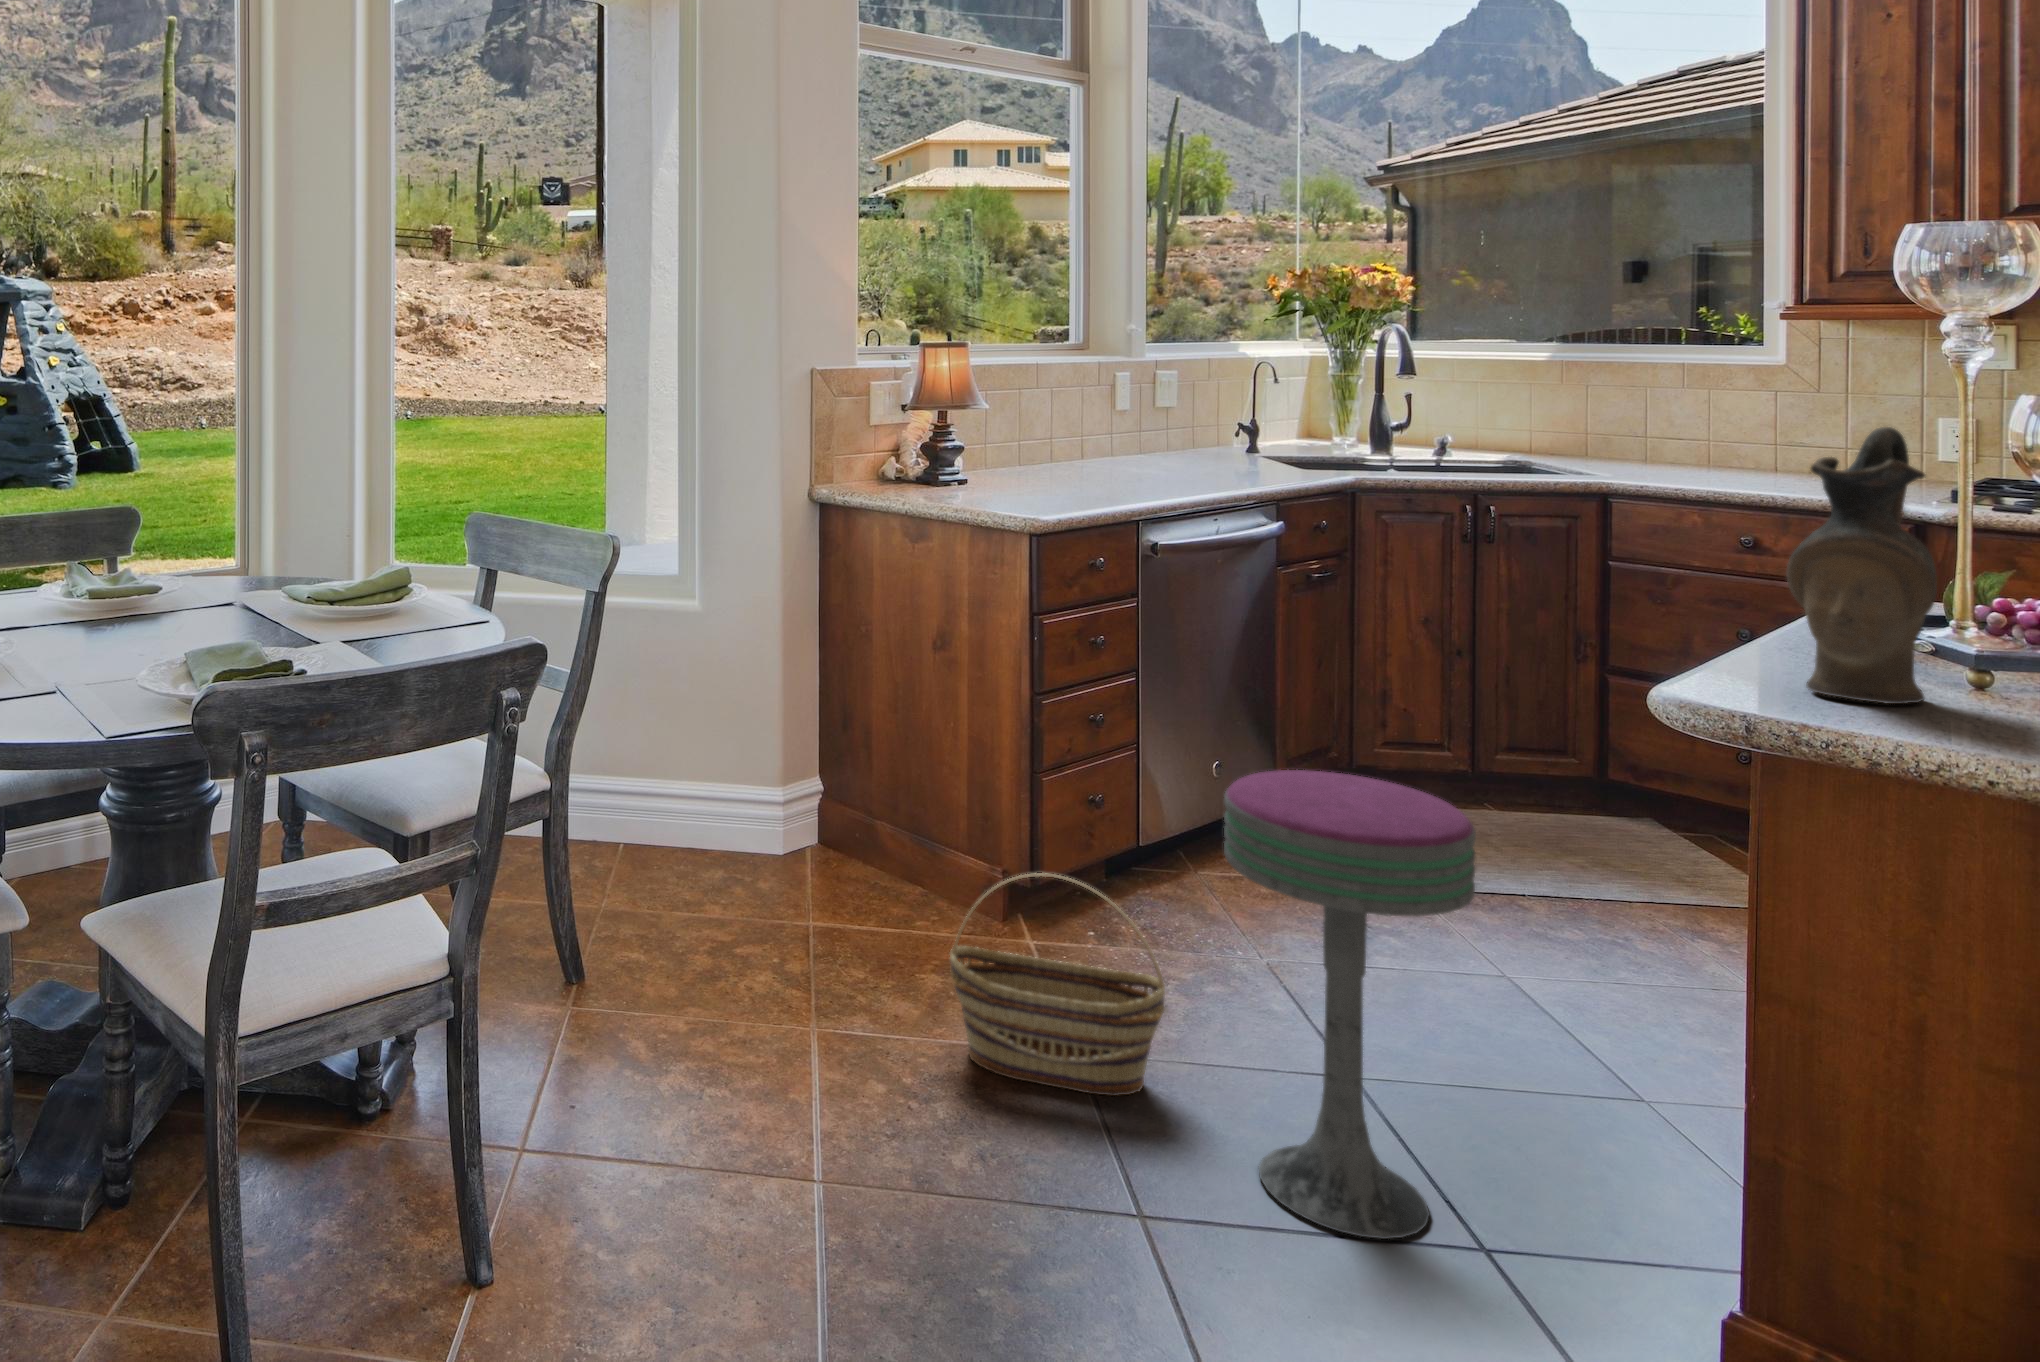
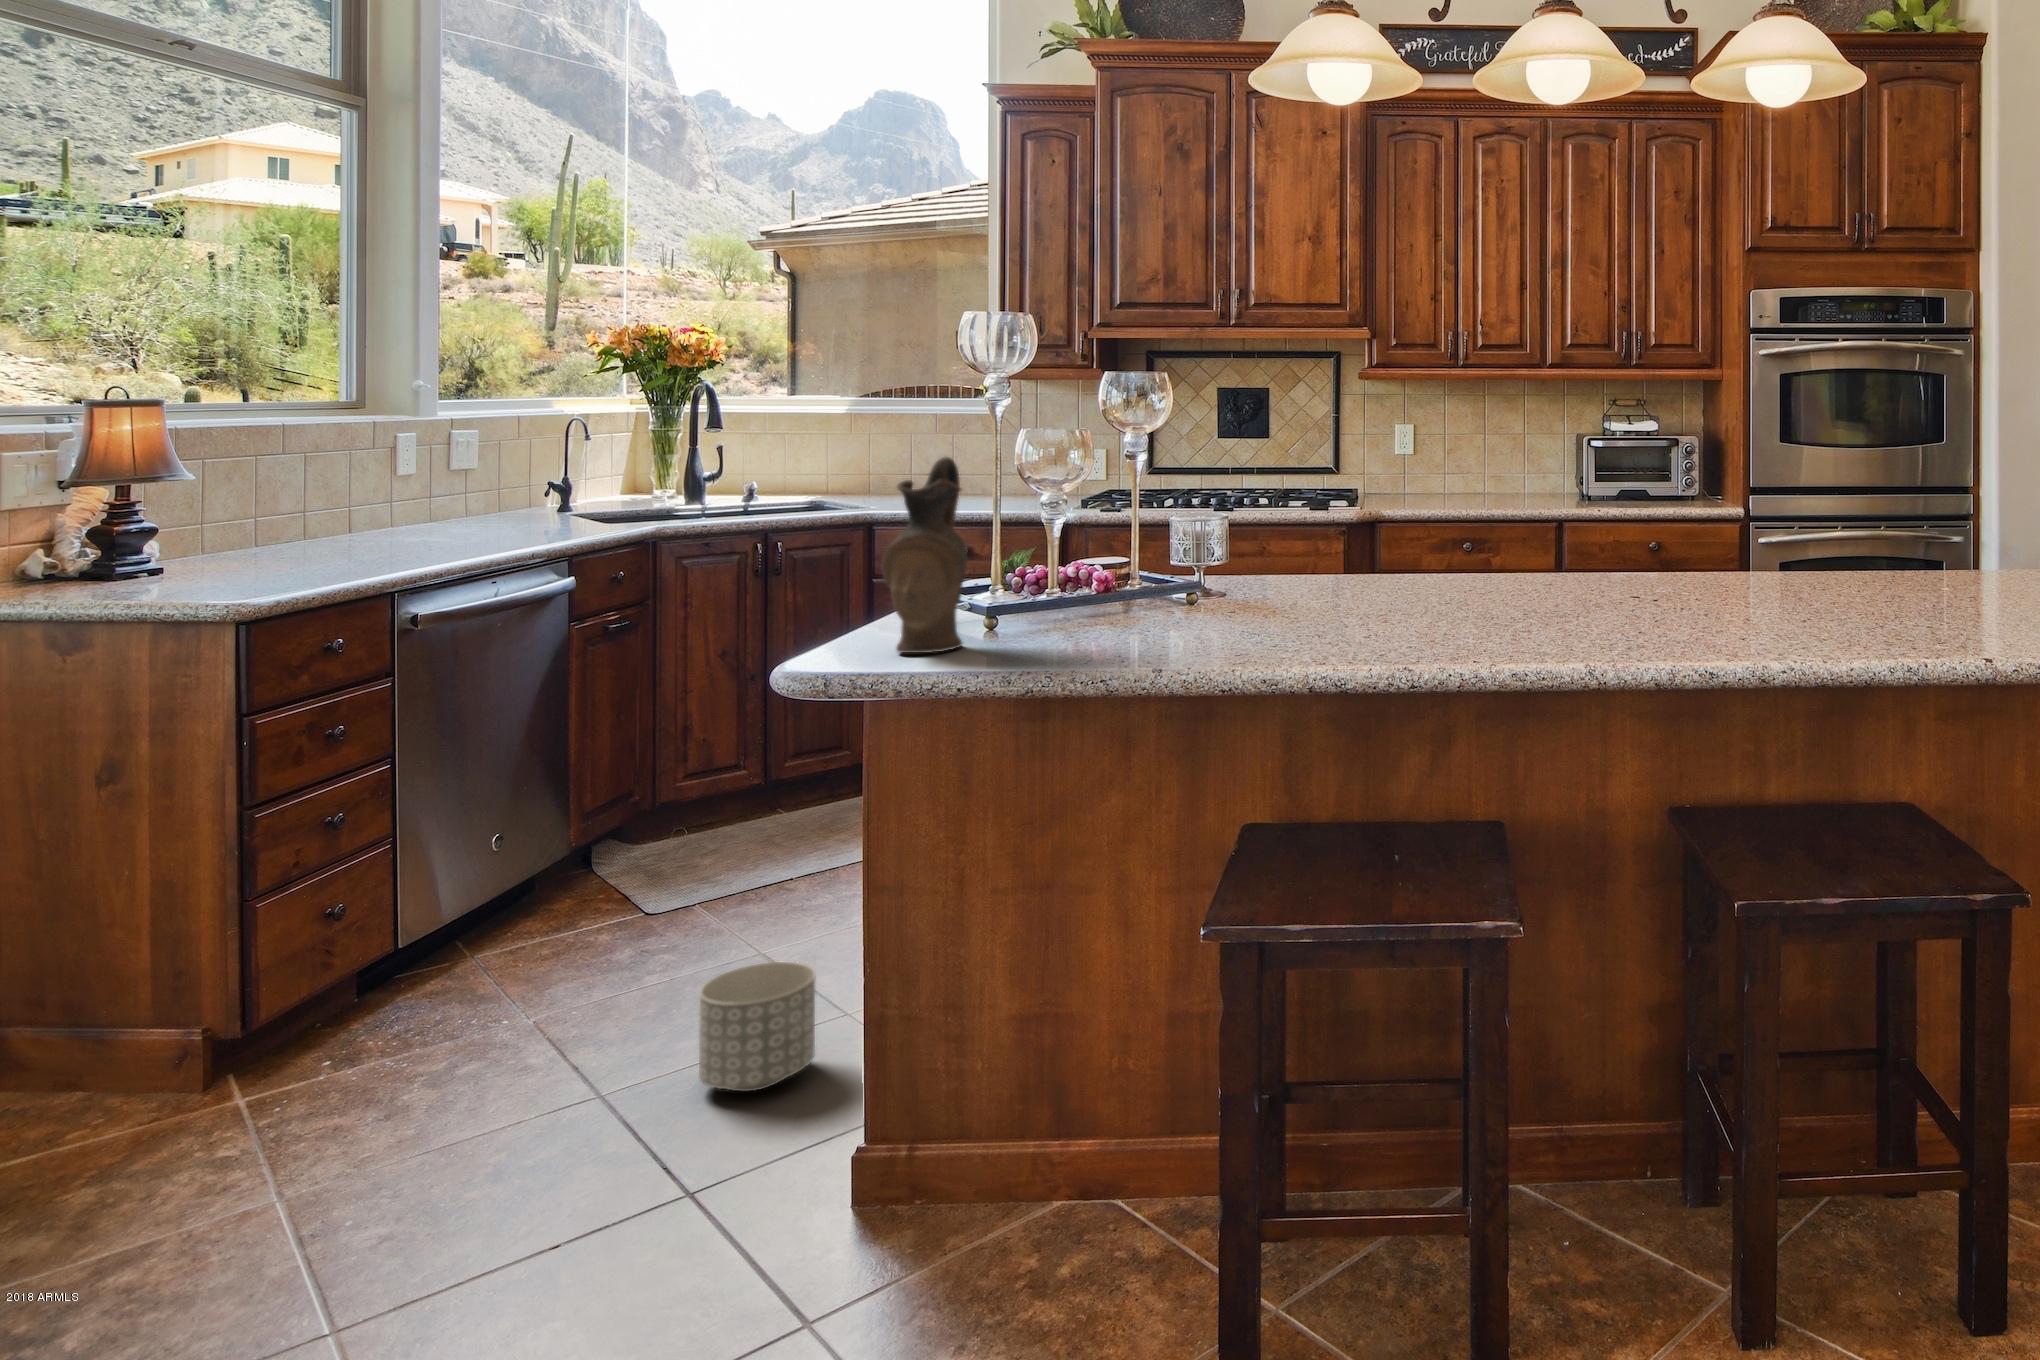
bar stool: present [1224,770,1476,1239] -> none [442,802,685,1243]
basket: present [950,873,1165,1096] -> none [82,999,385,1265]
planter: none [1469,1000,1618,1158] -> present [699,962,815,1091]

